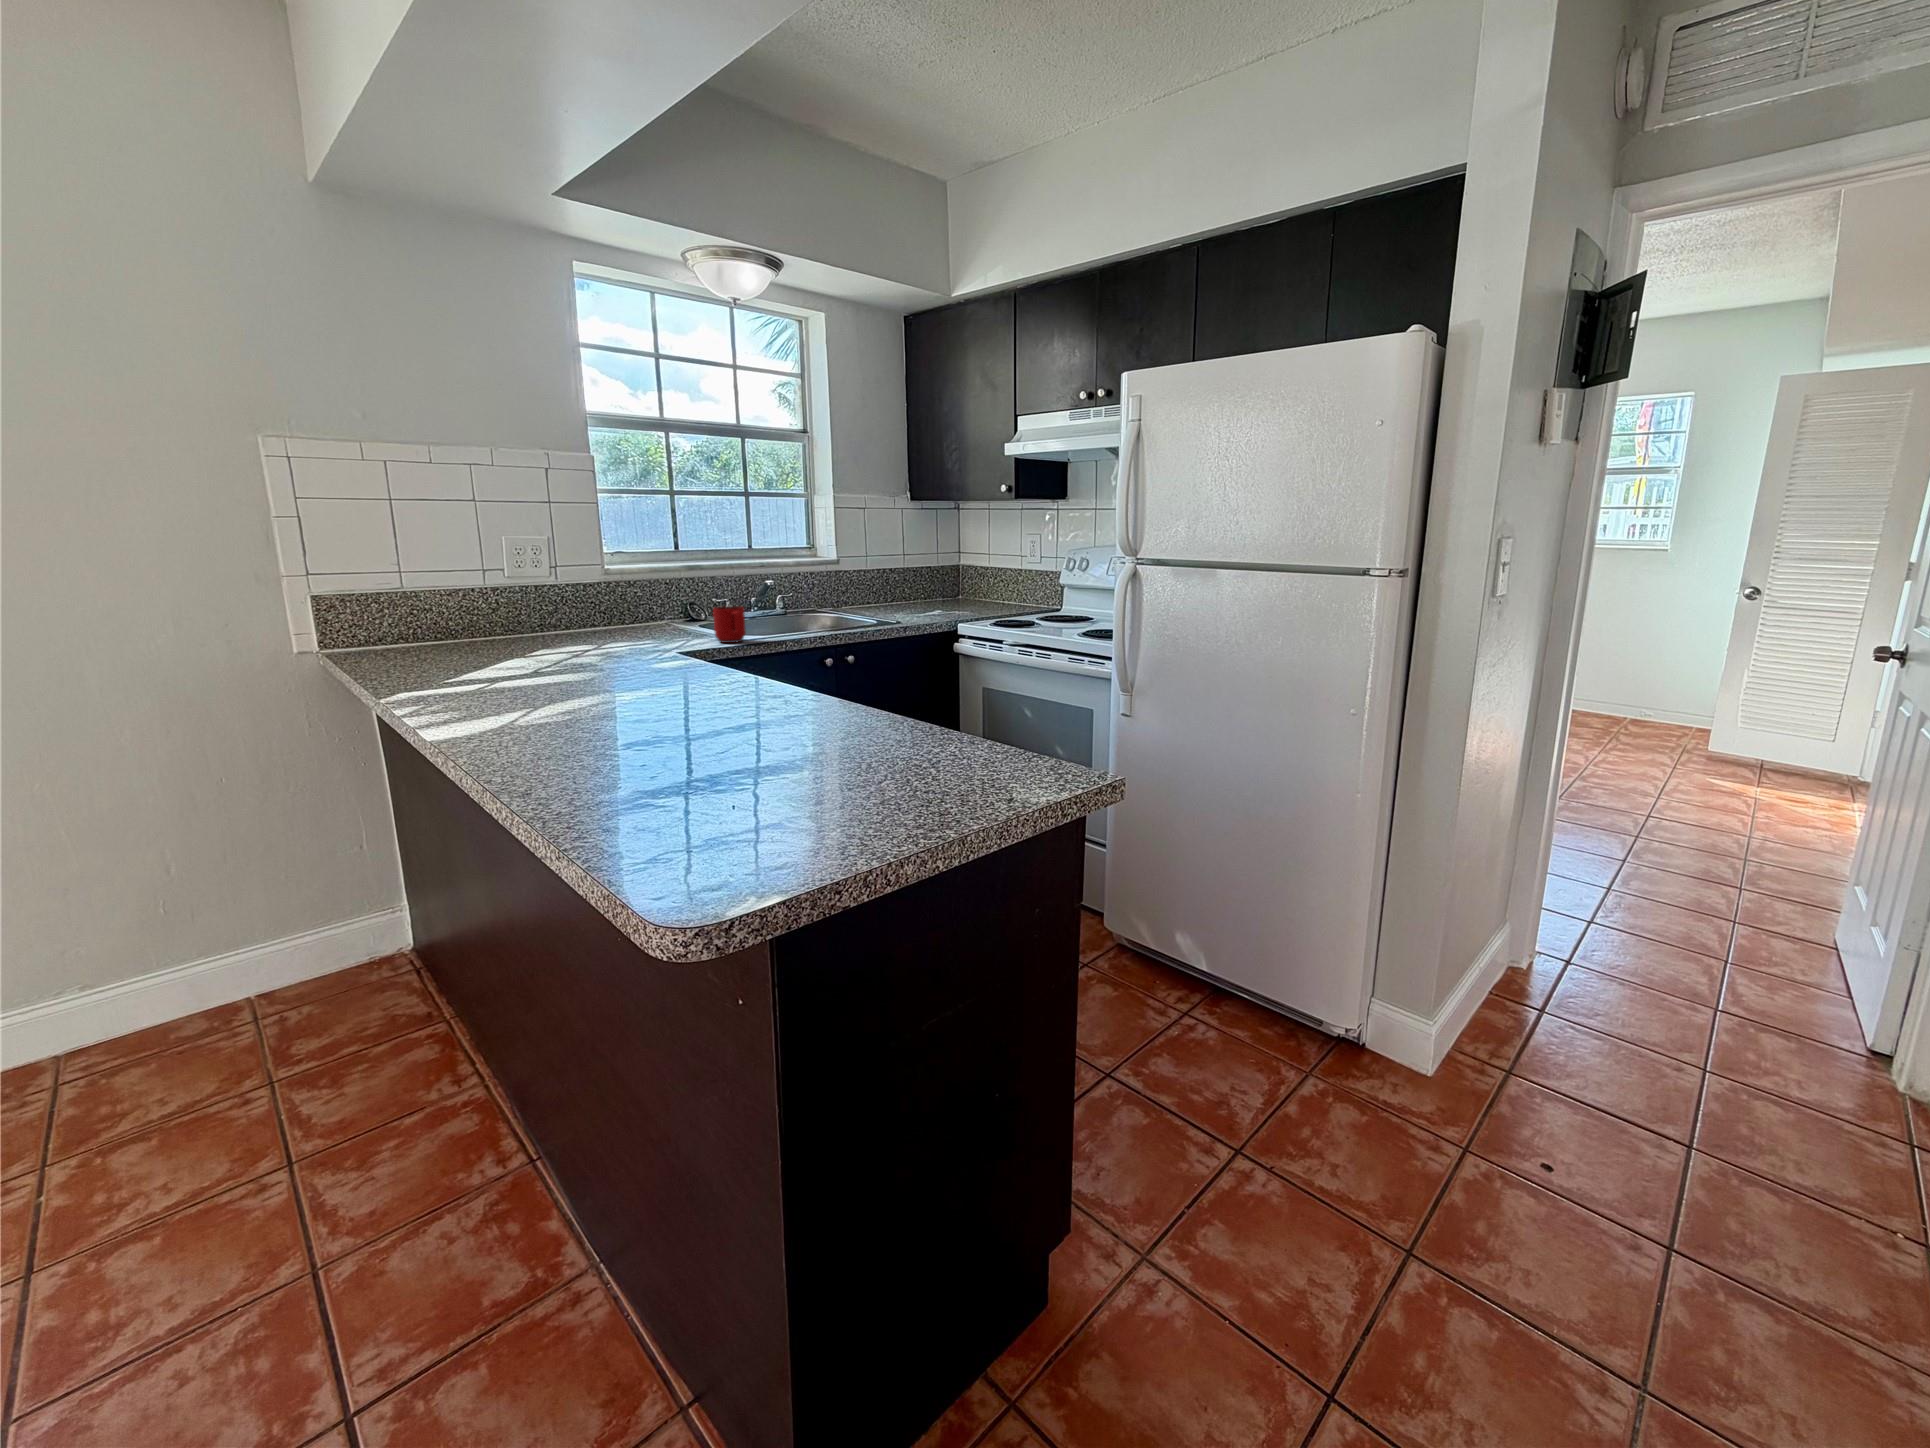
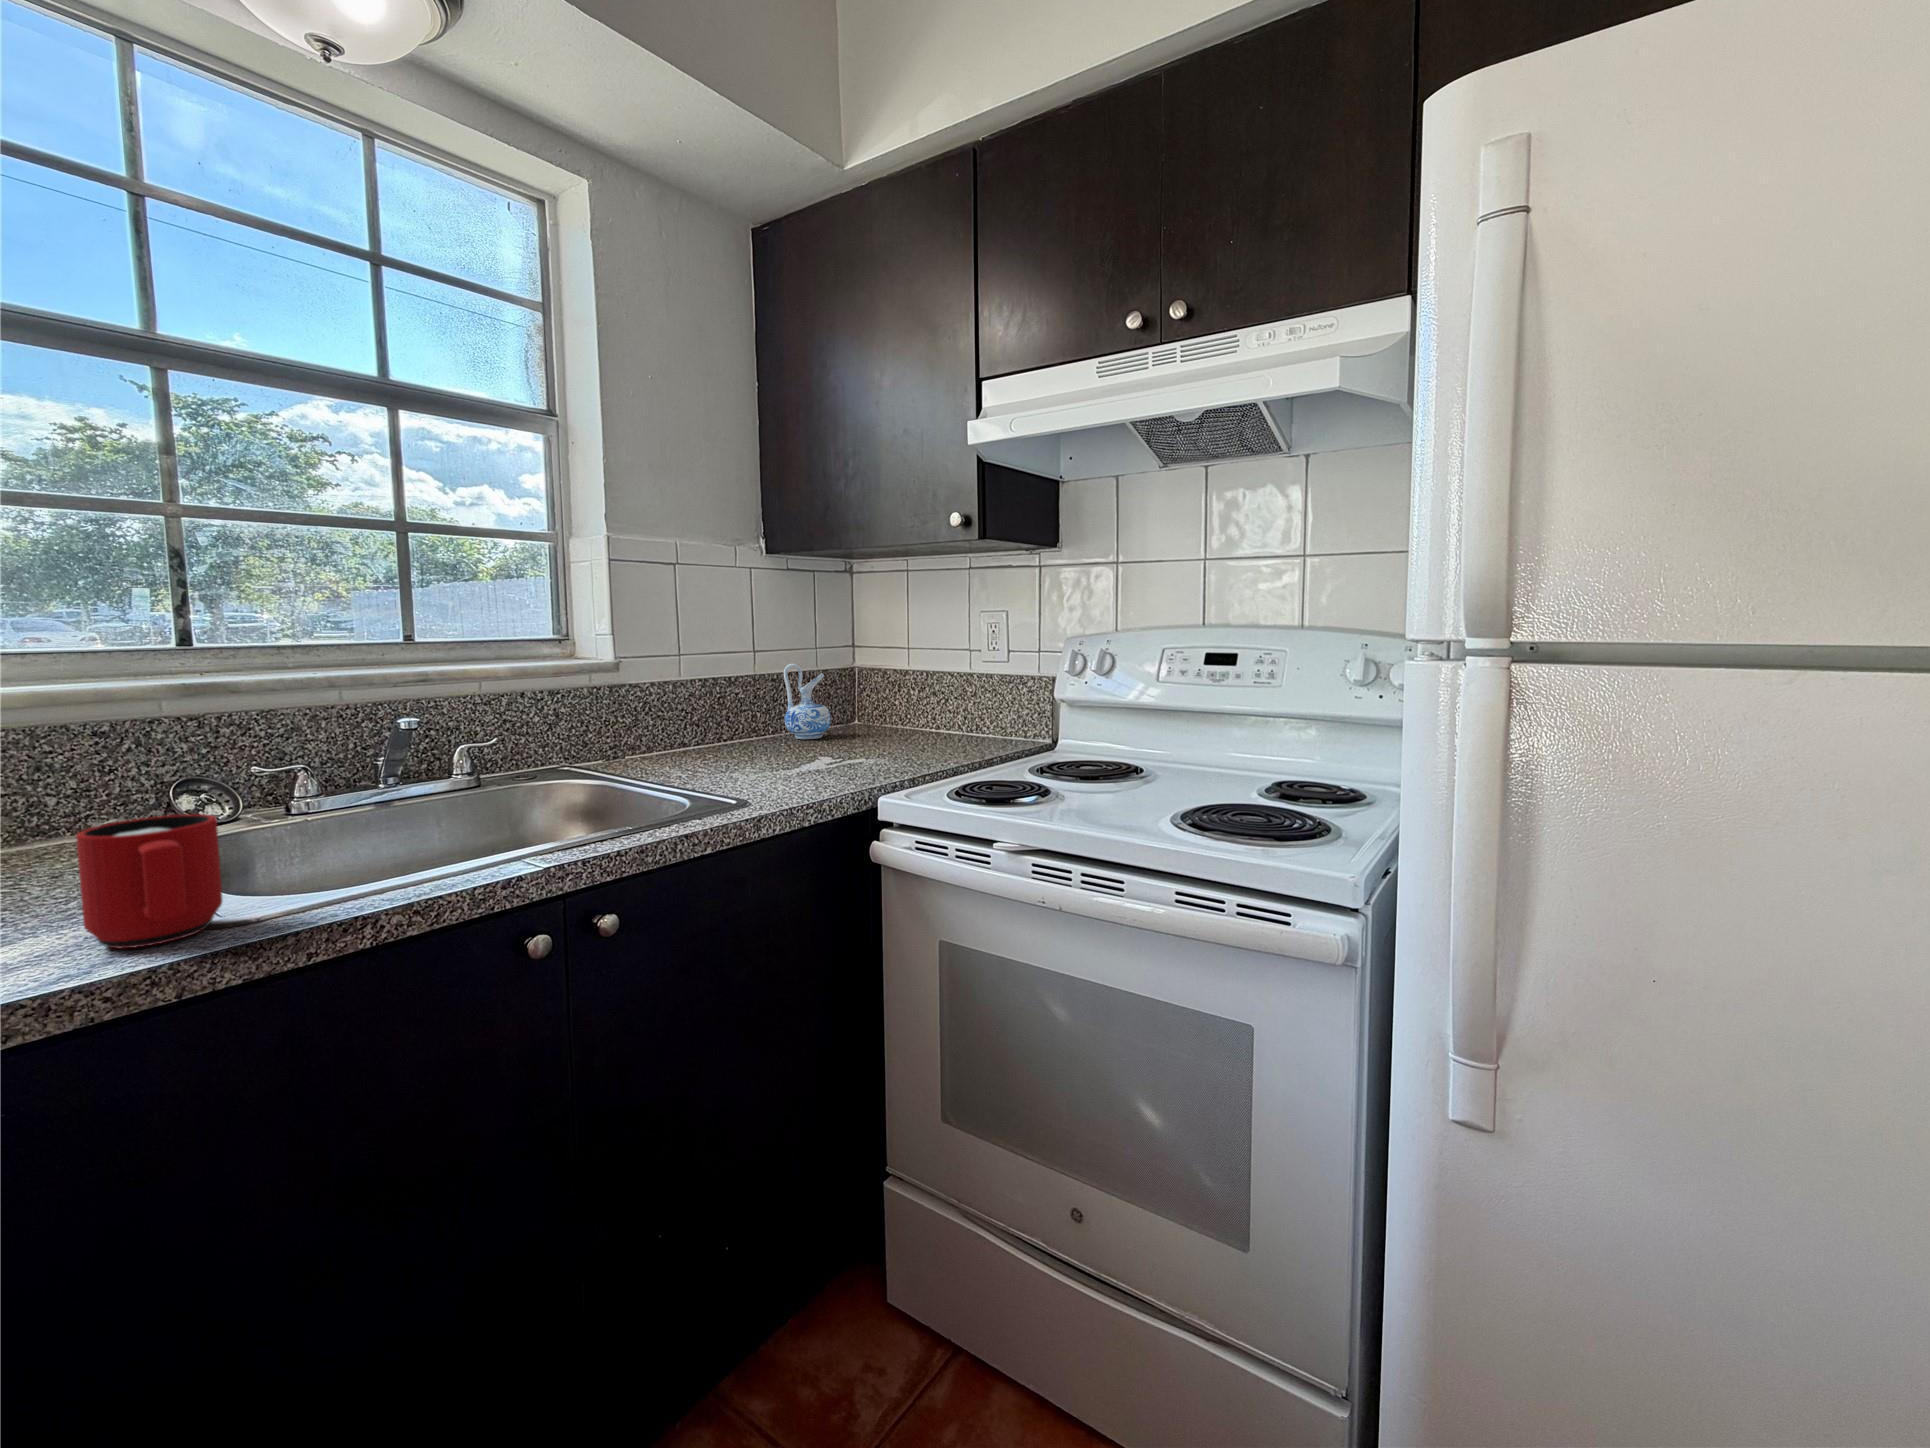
ceramic pitcher: none [920,561,945,603] -> present [784,664,831,739]

